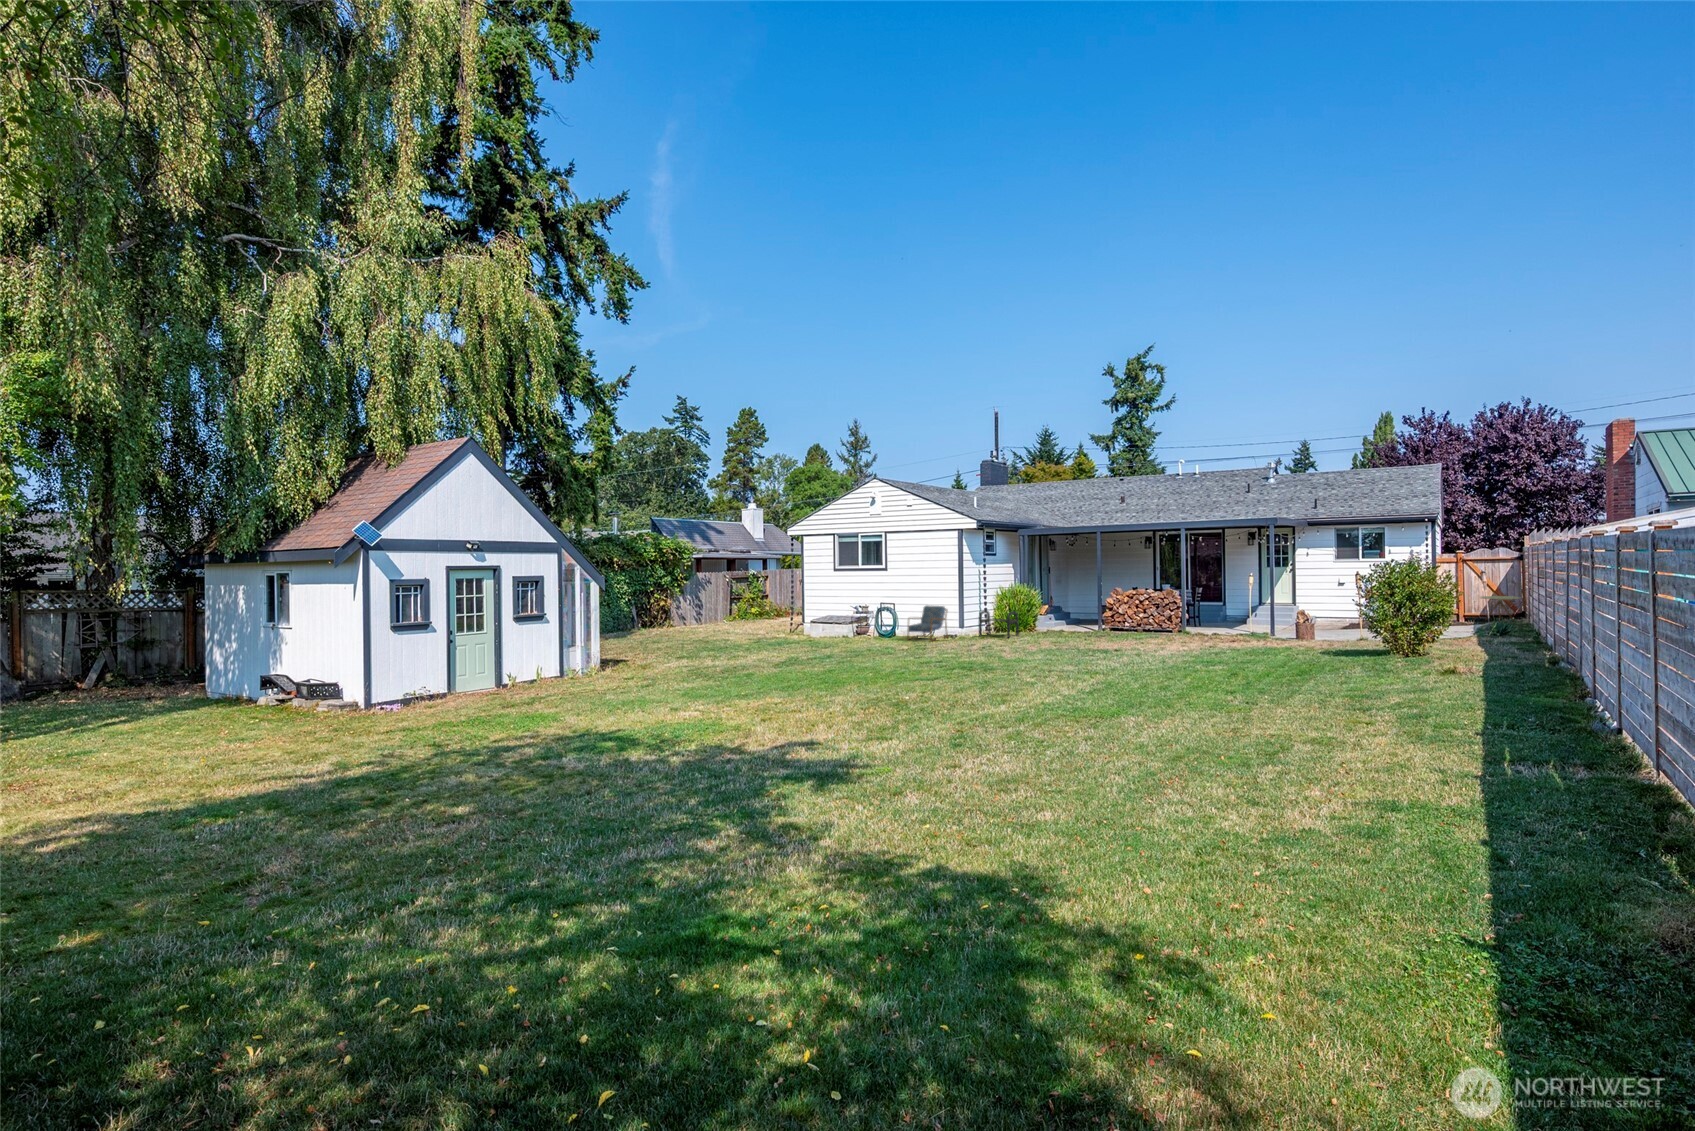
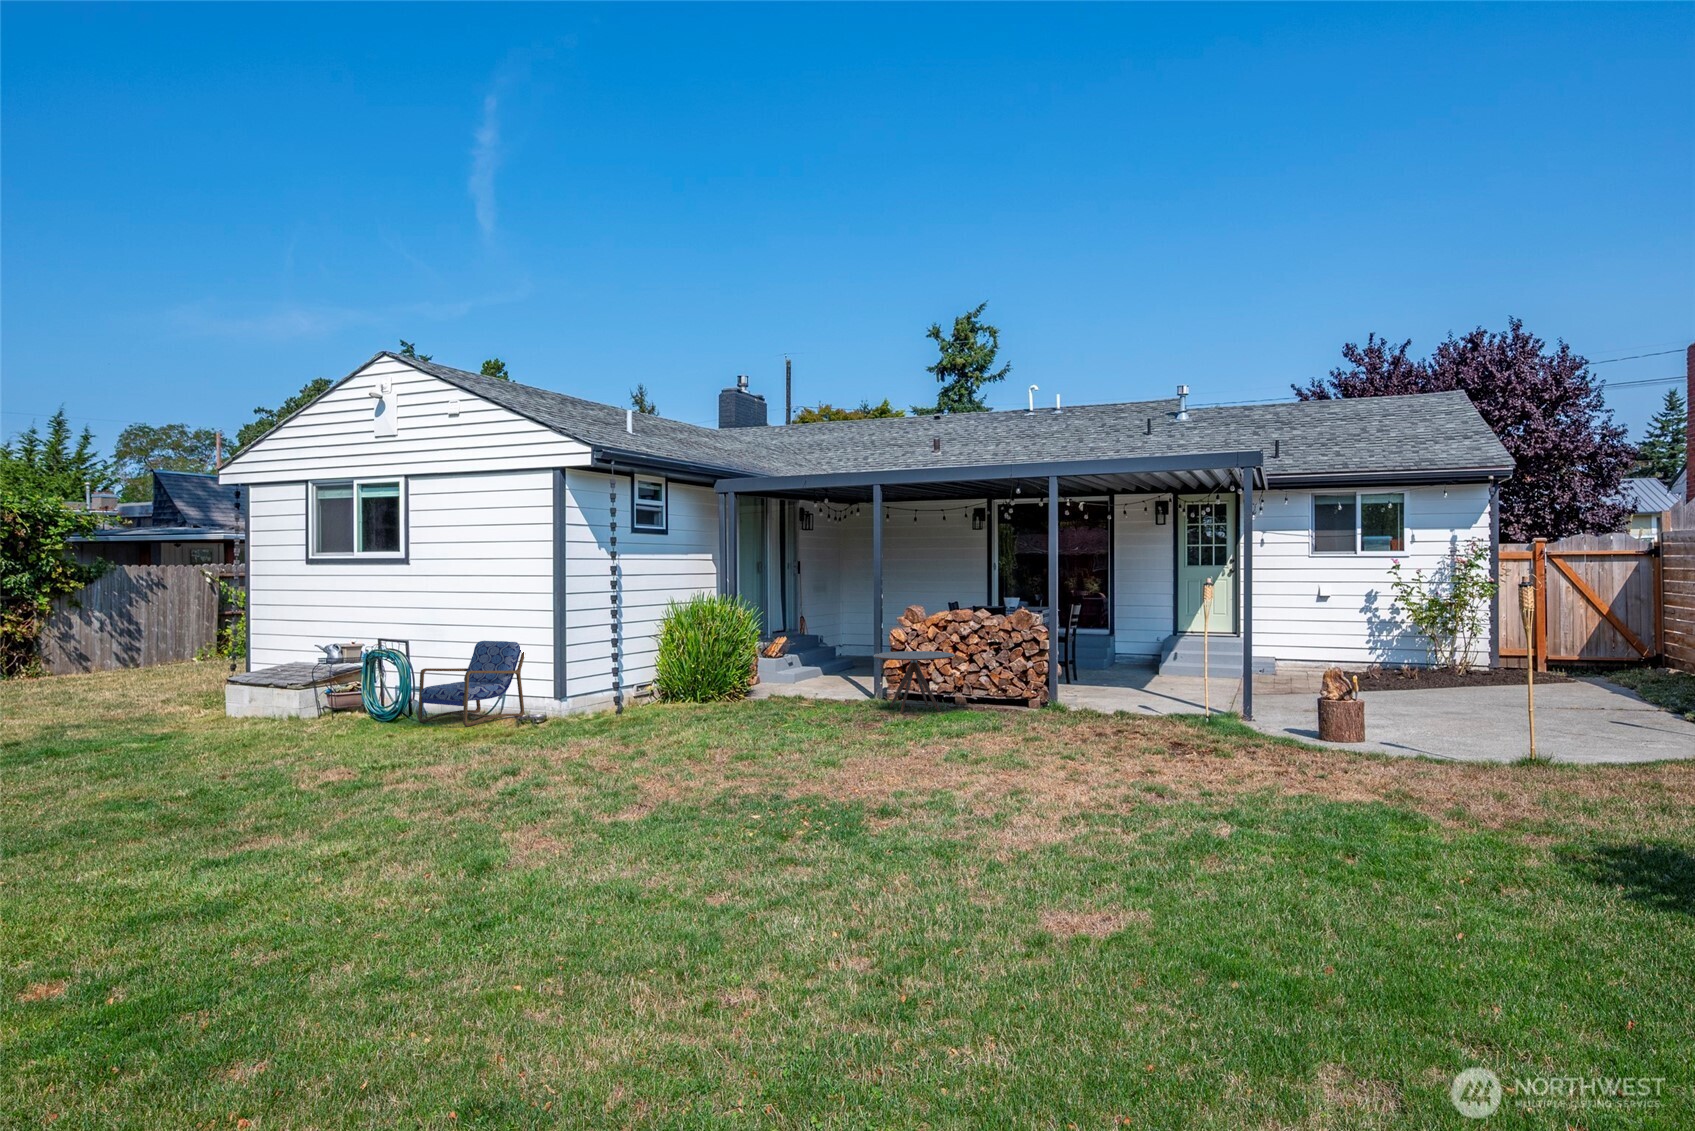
round table: present [1481,596,1520,619] -> present [873,651,954,713]
bench: present [979,610,1019,638] -> none [600,652,692,716]

